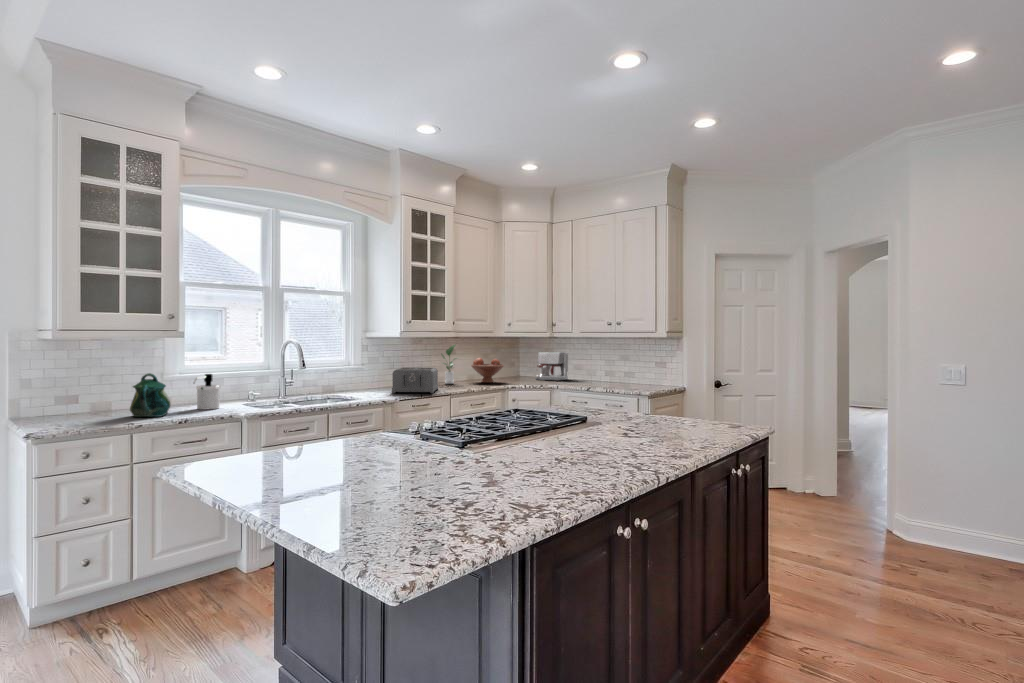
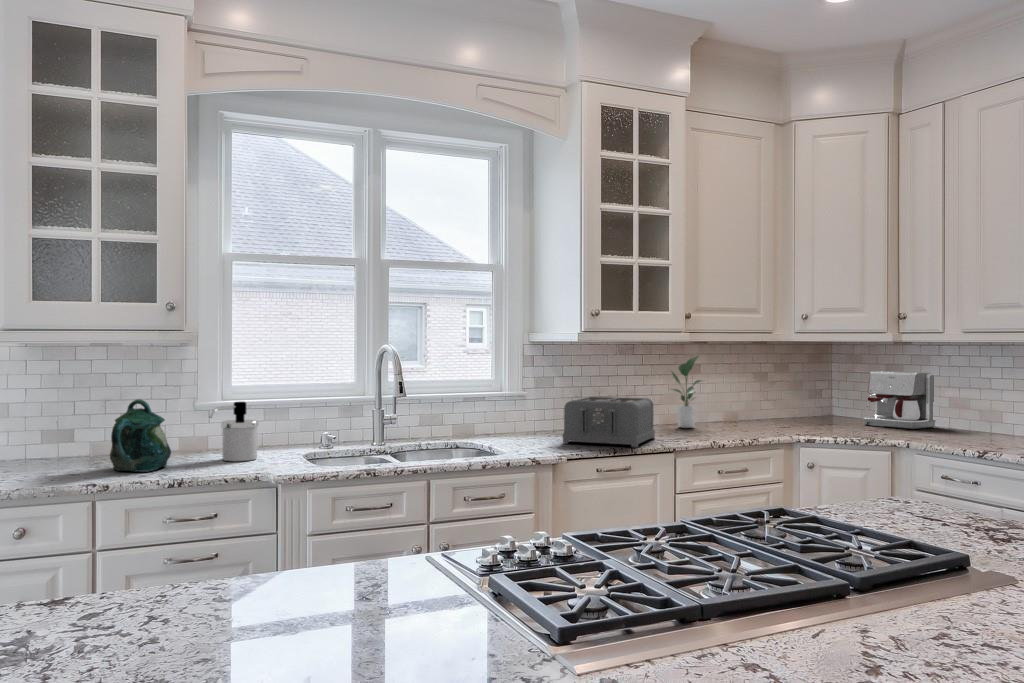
fruit bowl: present [471,358,504,383] -> none [729,381,794,428]

